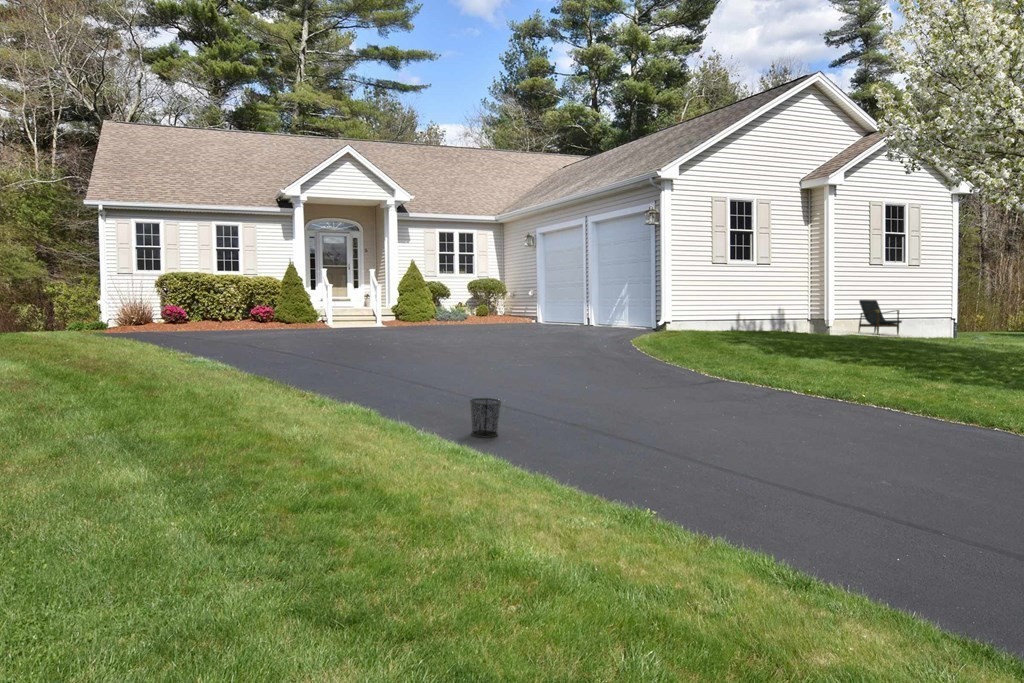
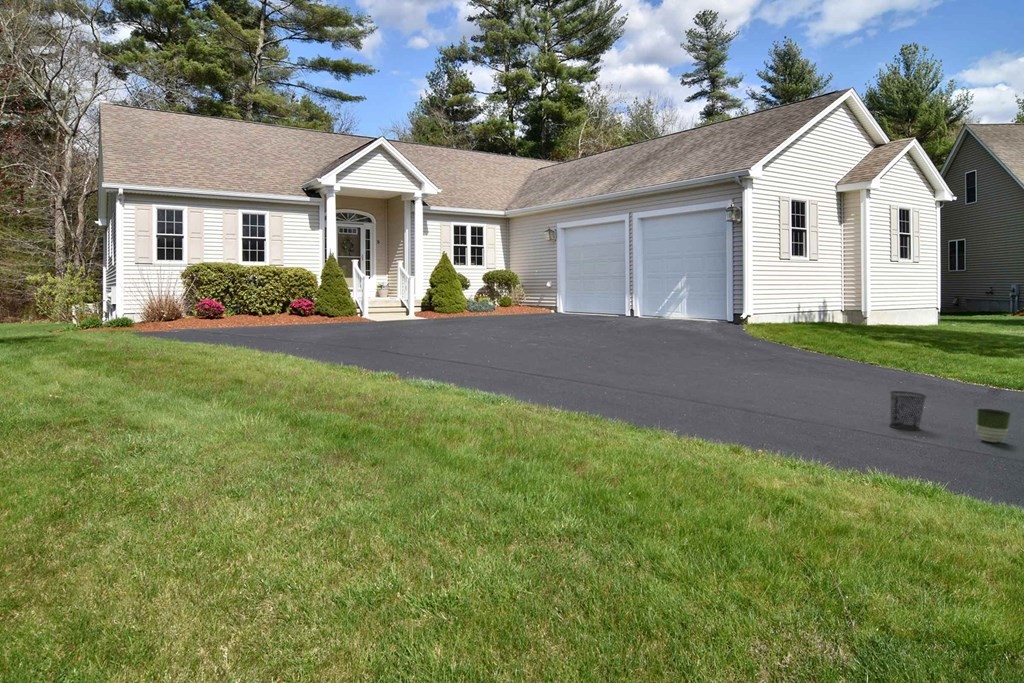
lounge chair: present [858,300,902,335] -> none [870,292,908,323]
planter: none [514,417,542,451] -> present [976,409,1011,442]

